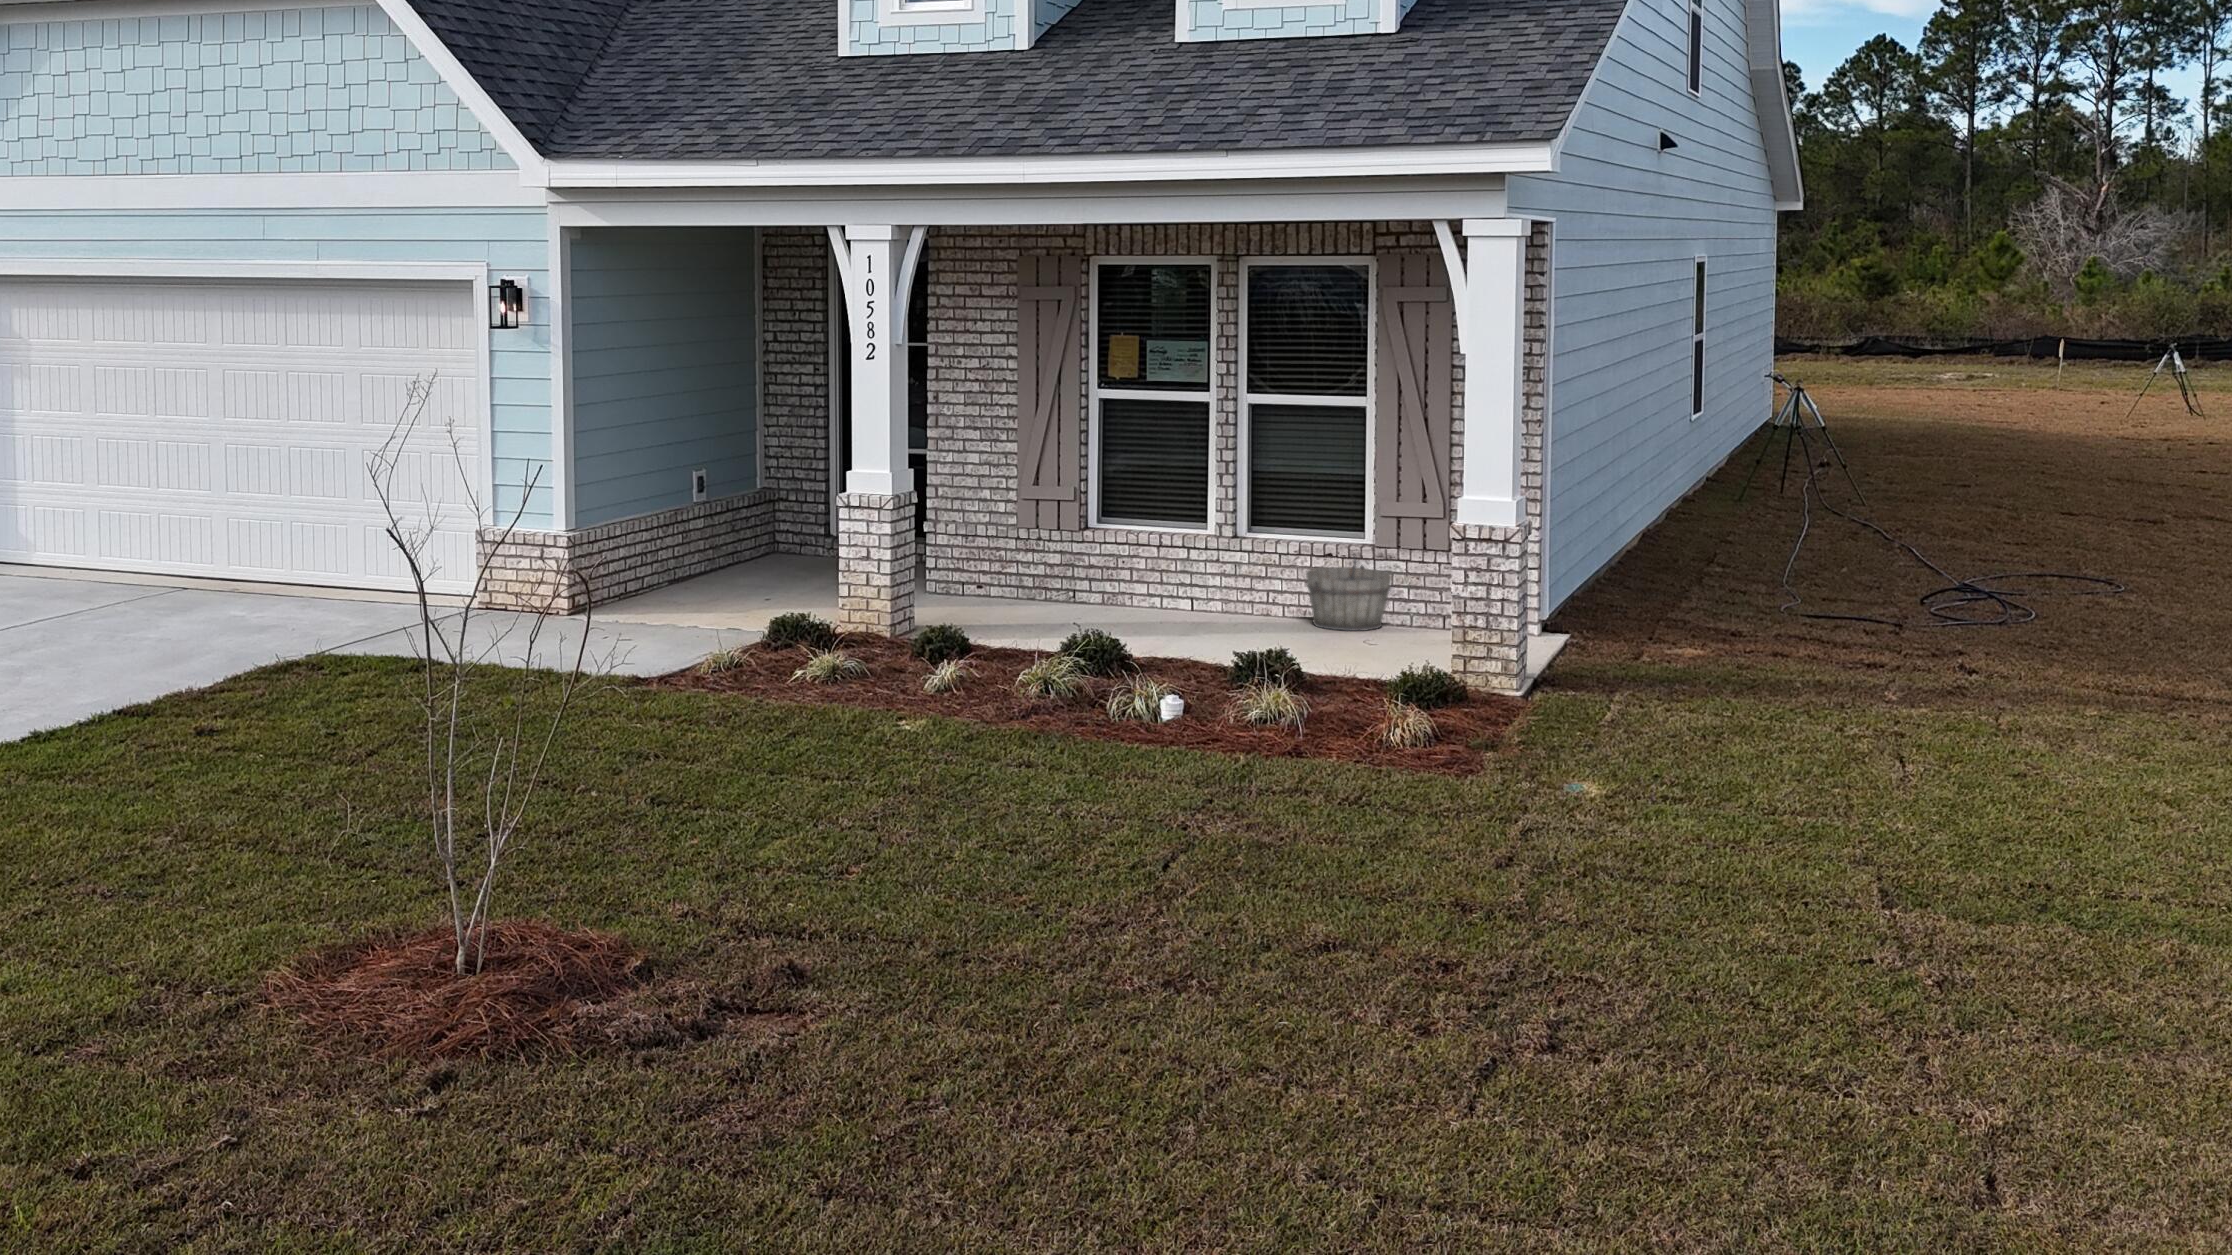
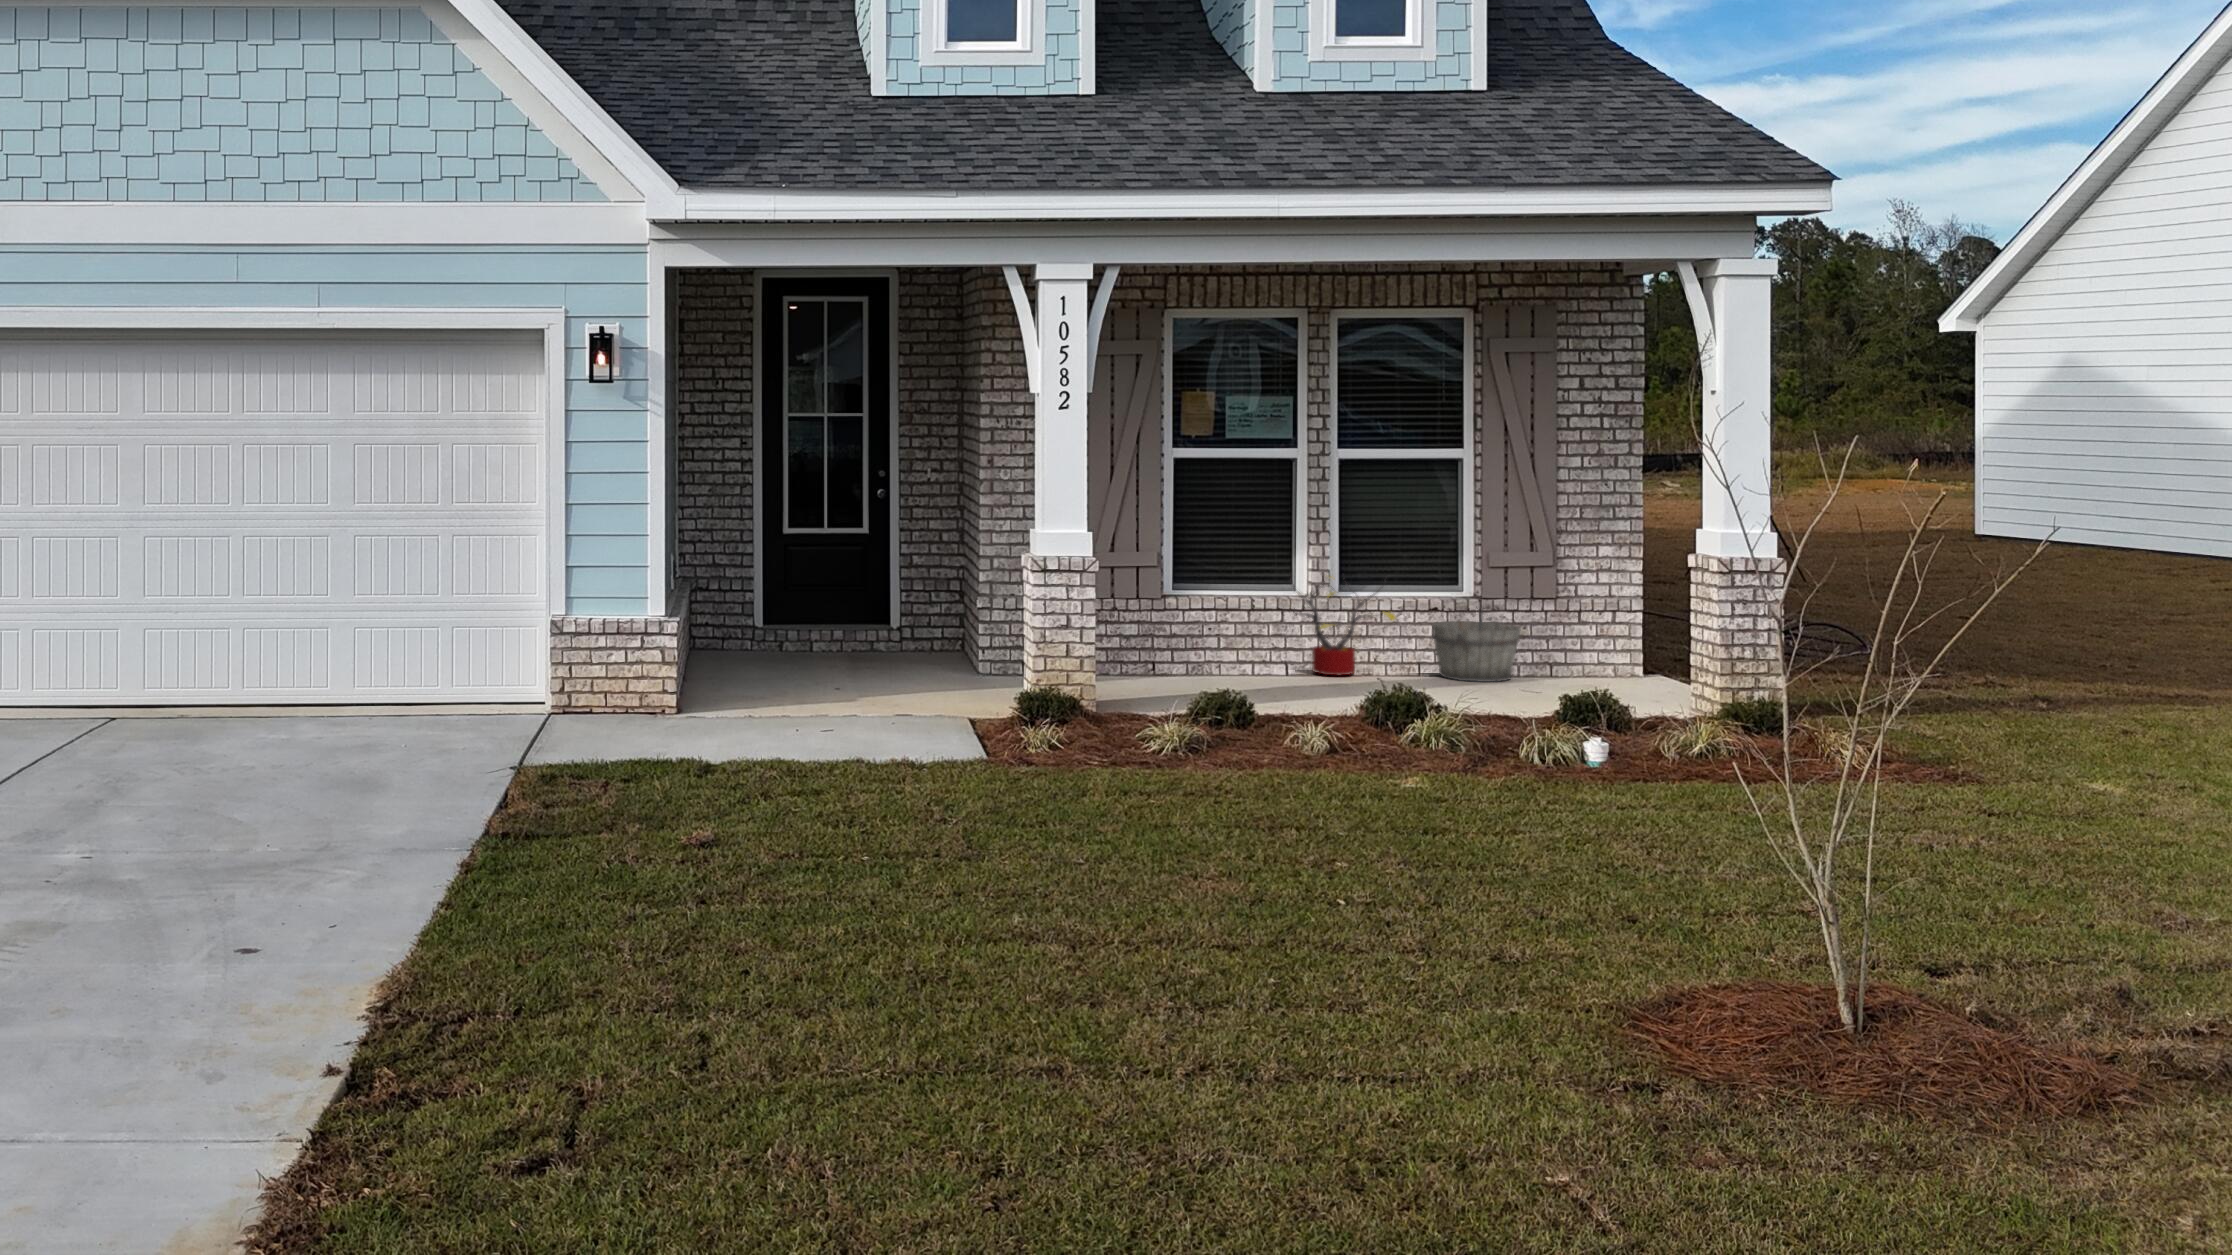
decorative plant: none [1183,511,1262,616] -> present [1293,581,1396,675]

